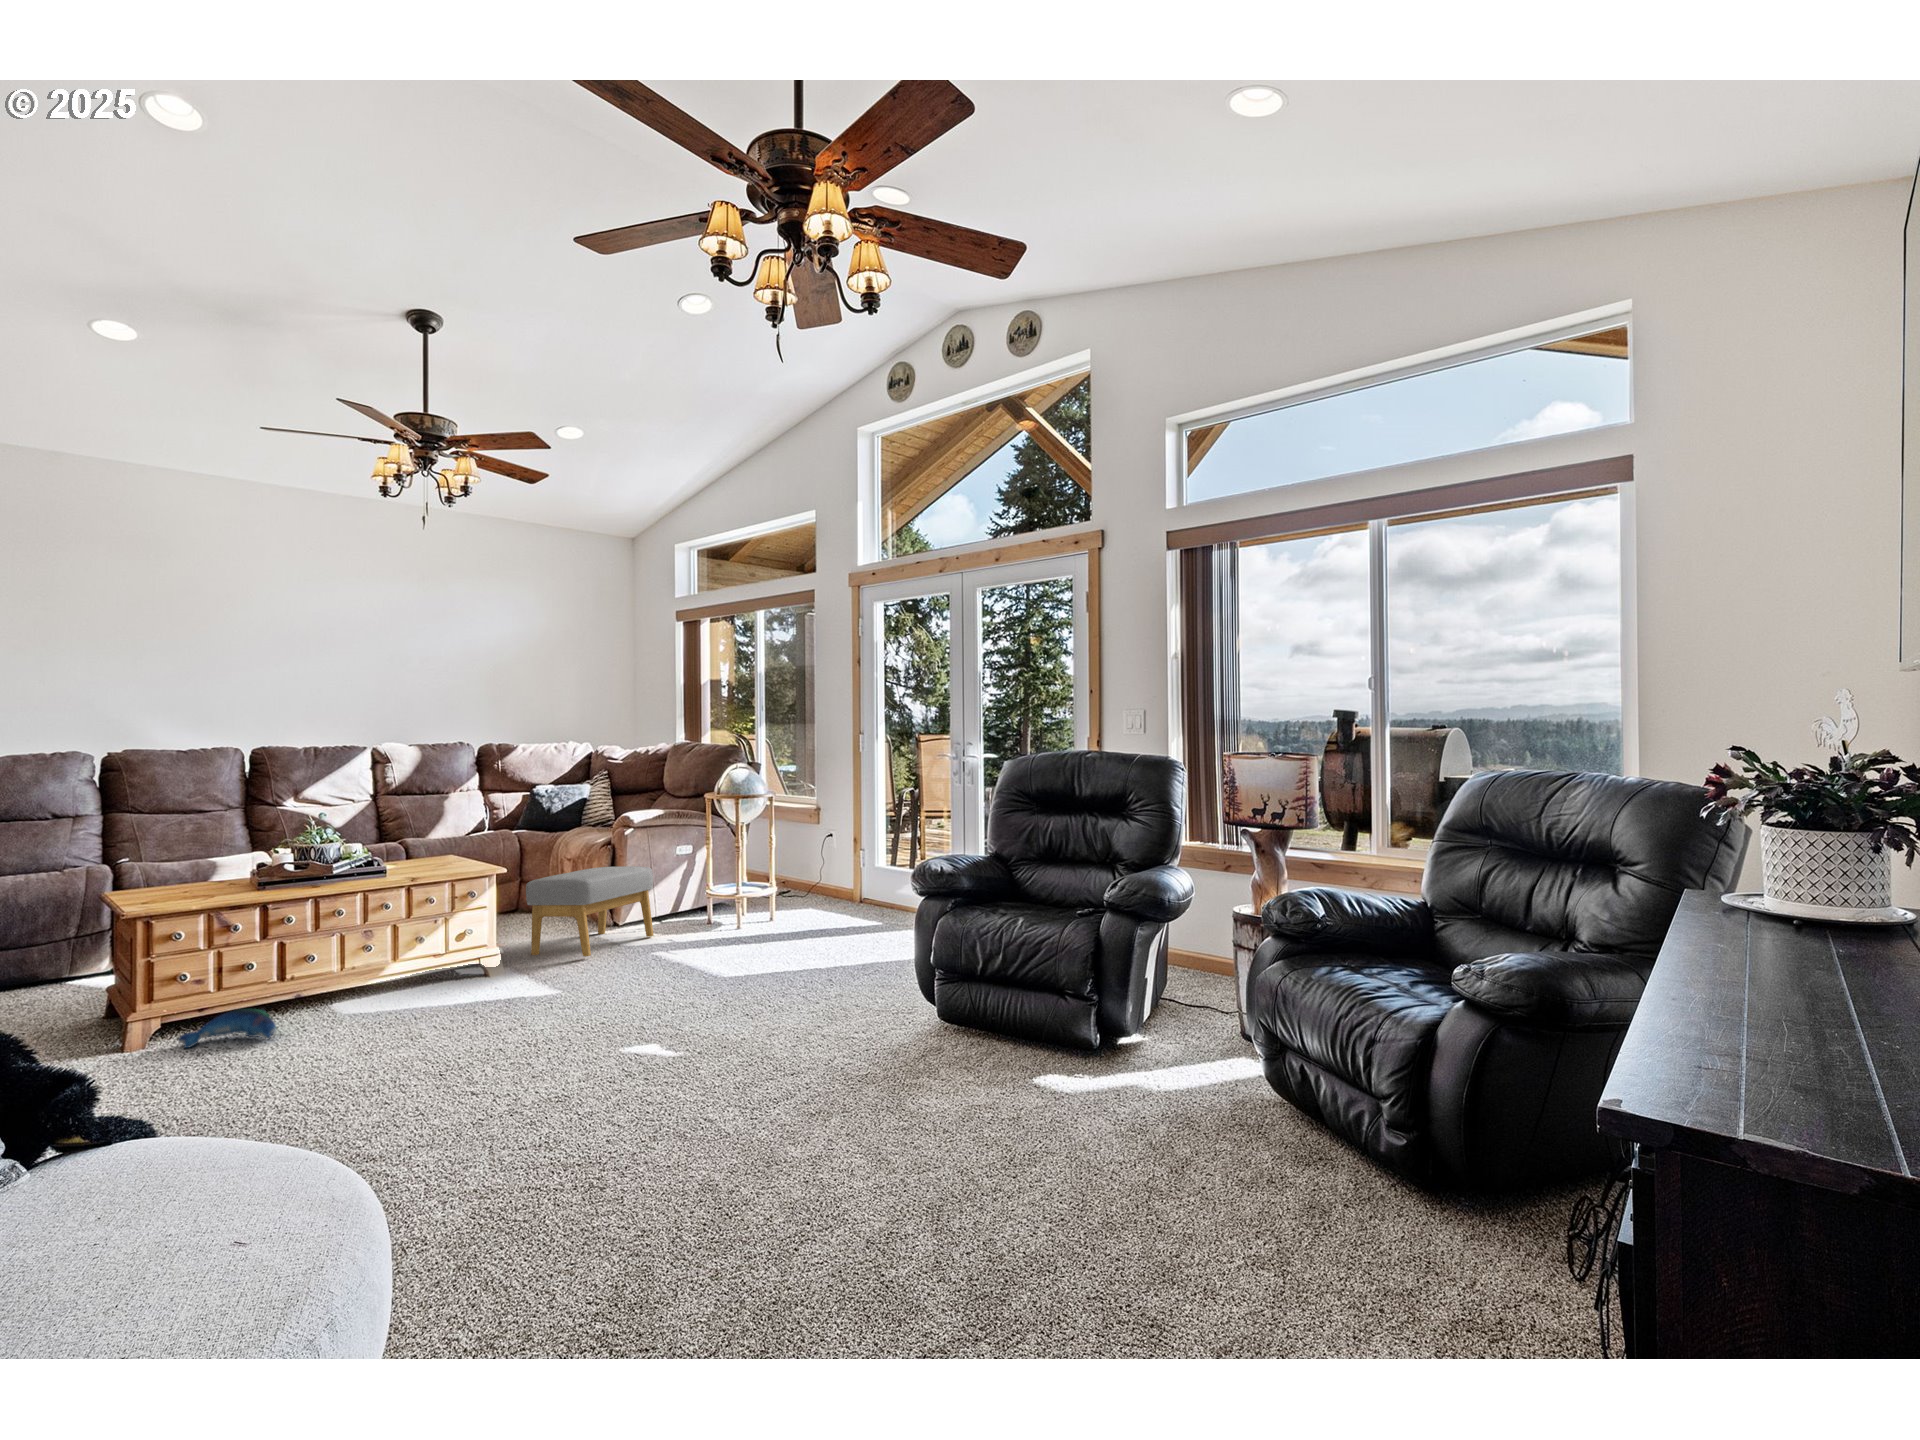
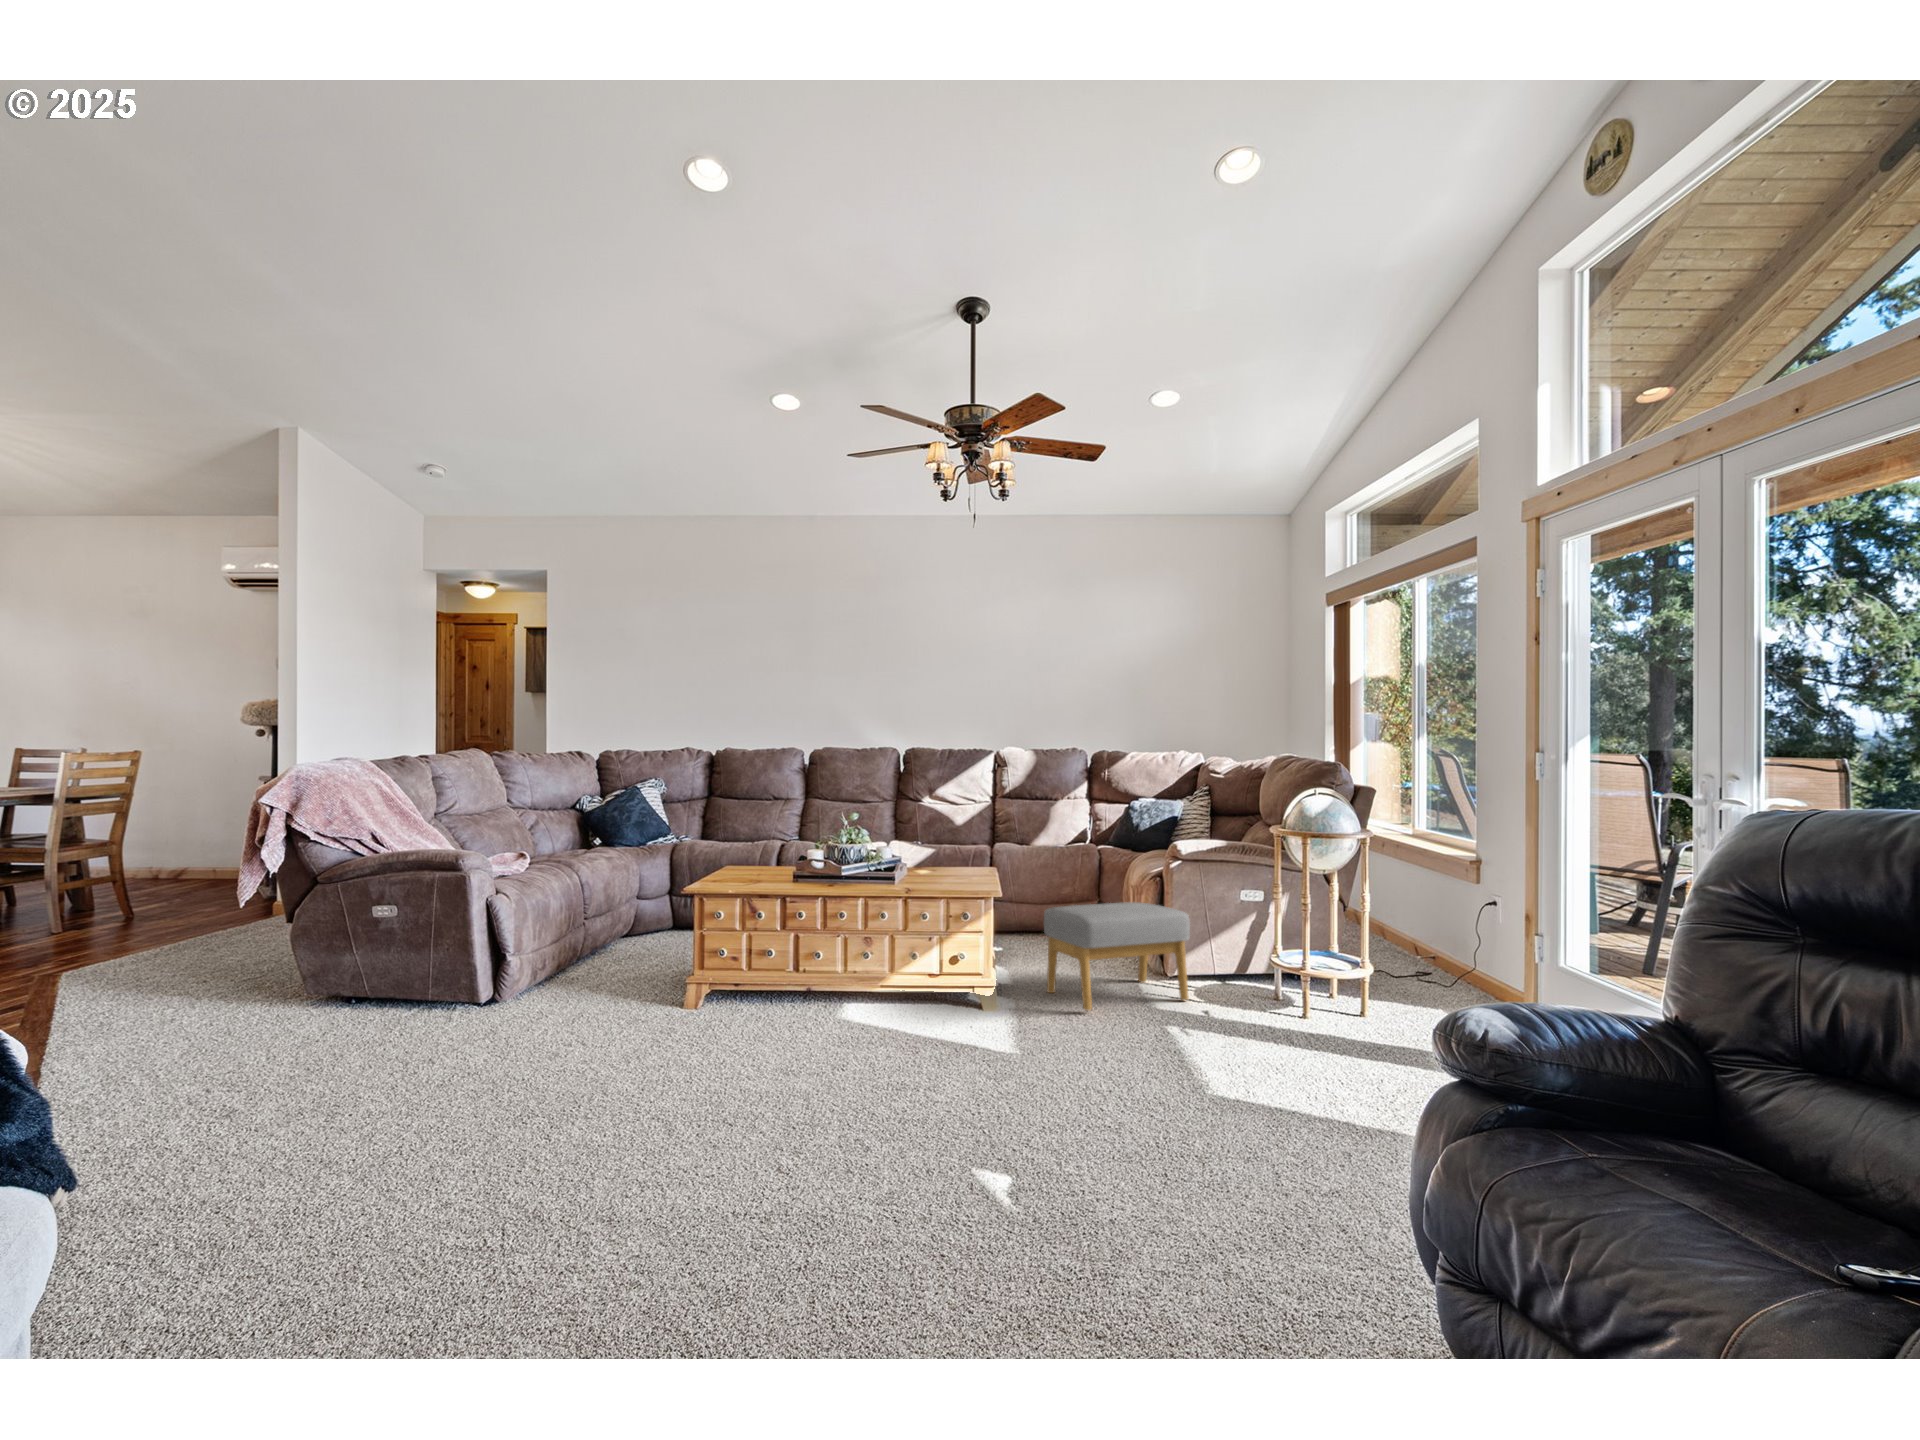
plush toy: present [178,1009,276,1048] -> none [701,993,763,1030]

